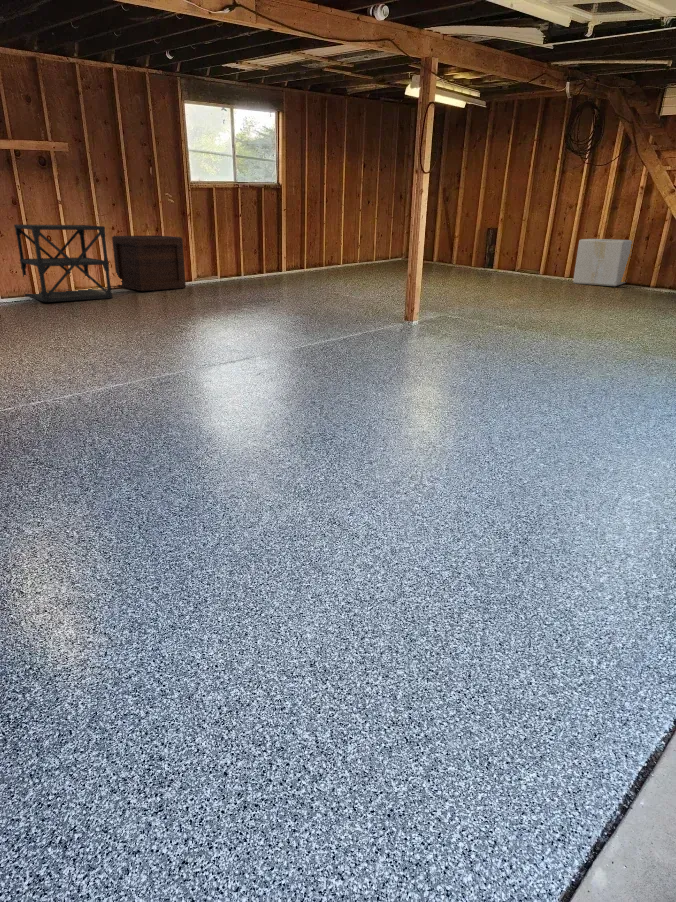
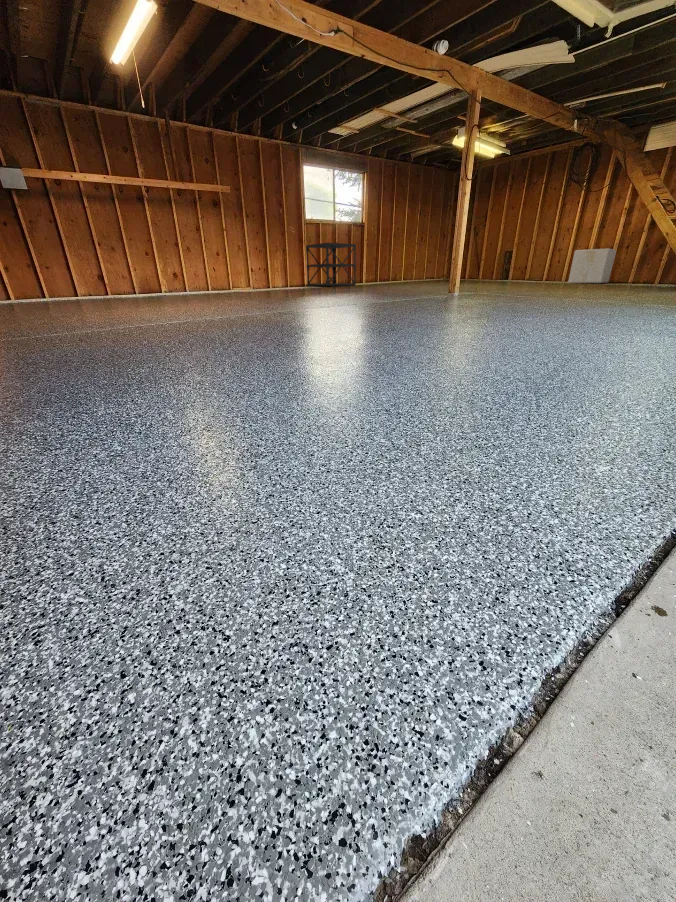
shelving unit: present [14,225,112,302] -> present [306,243,356,286]
wooden crate: present [112,235,186,291] -> none [257,252,302,288]

